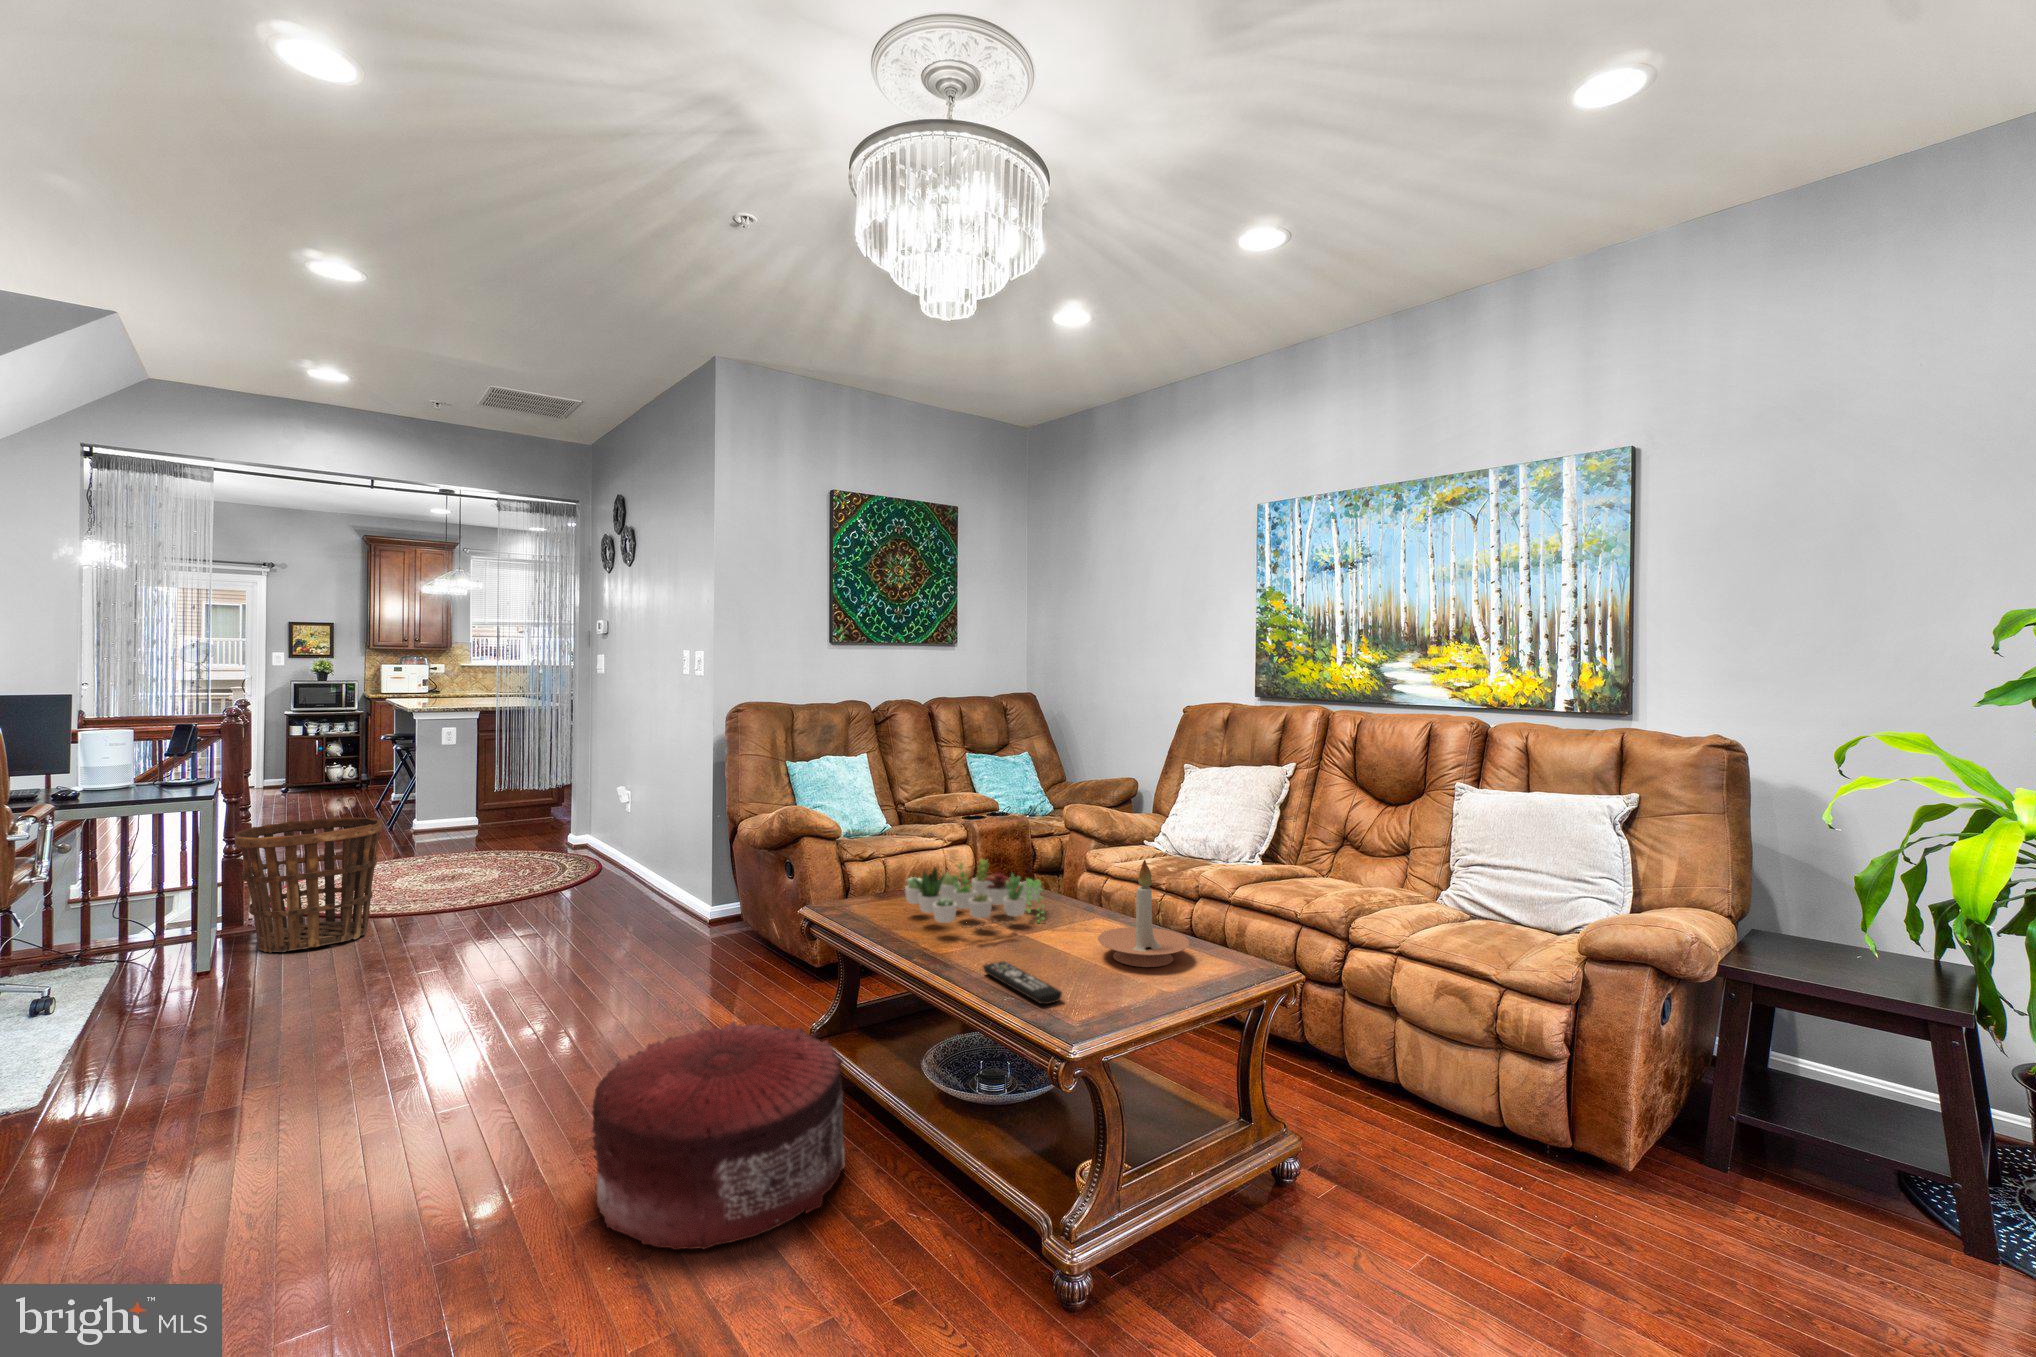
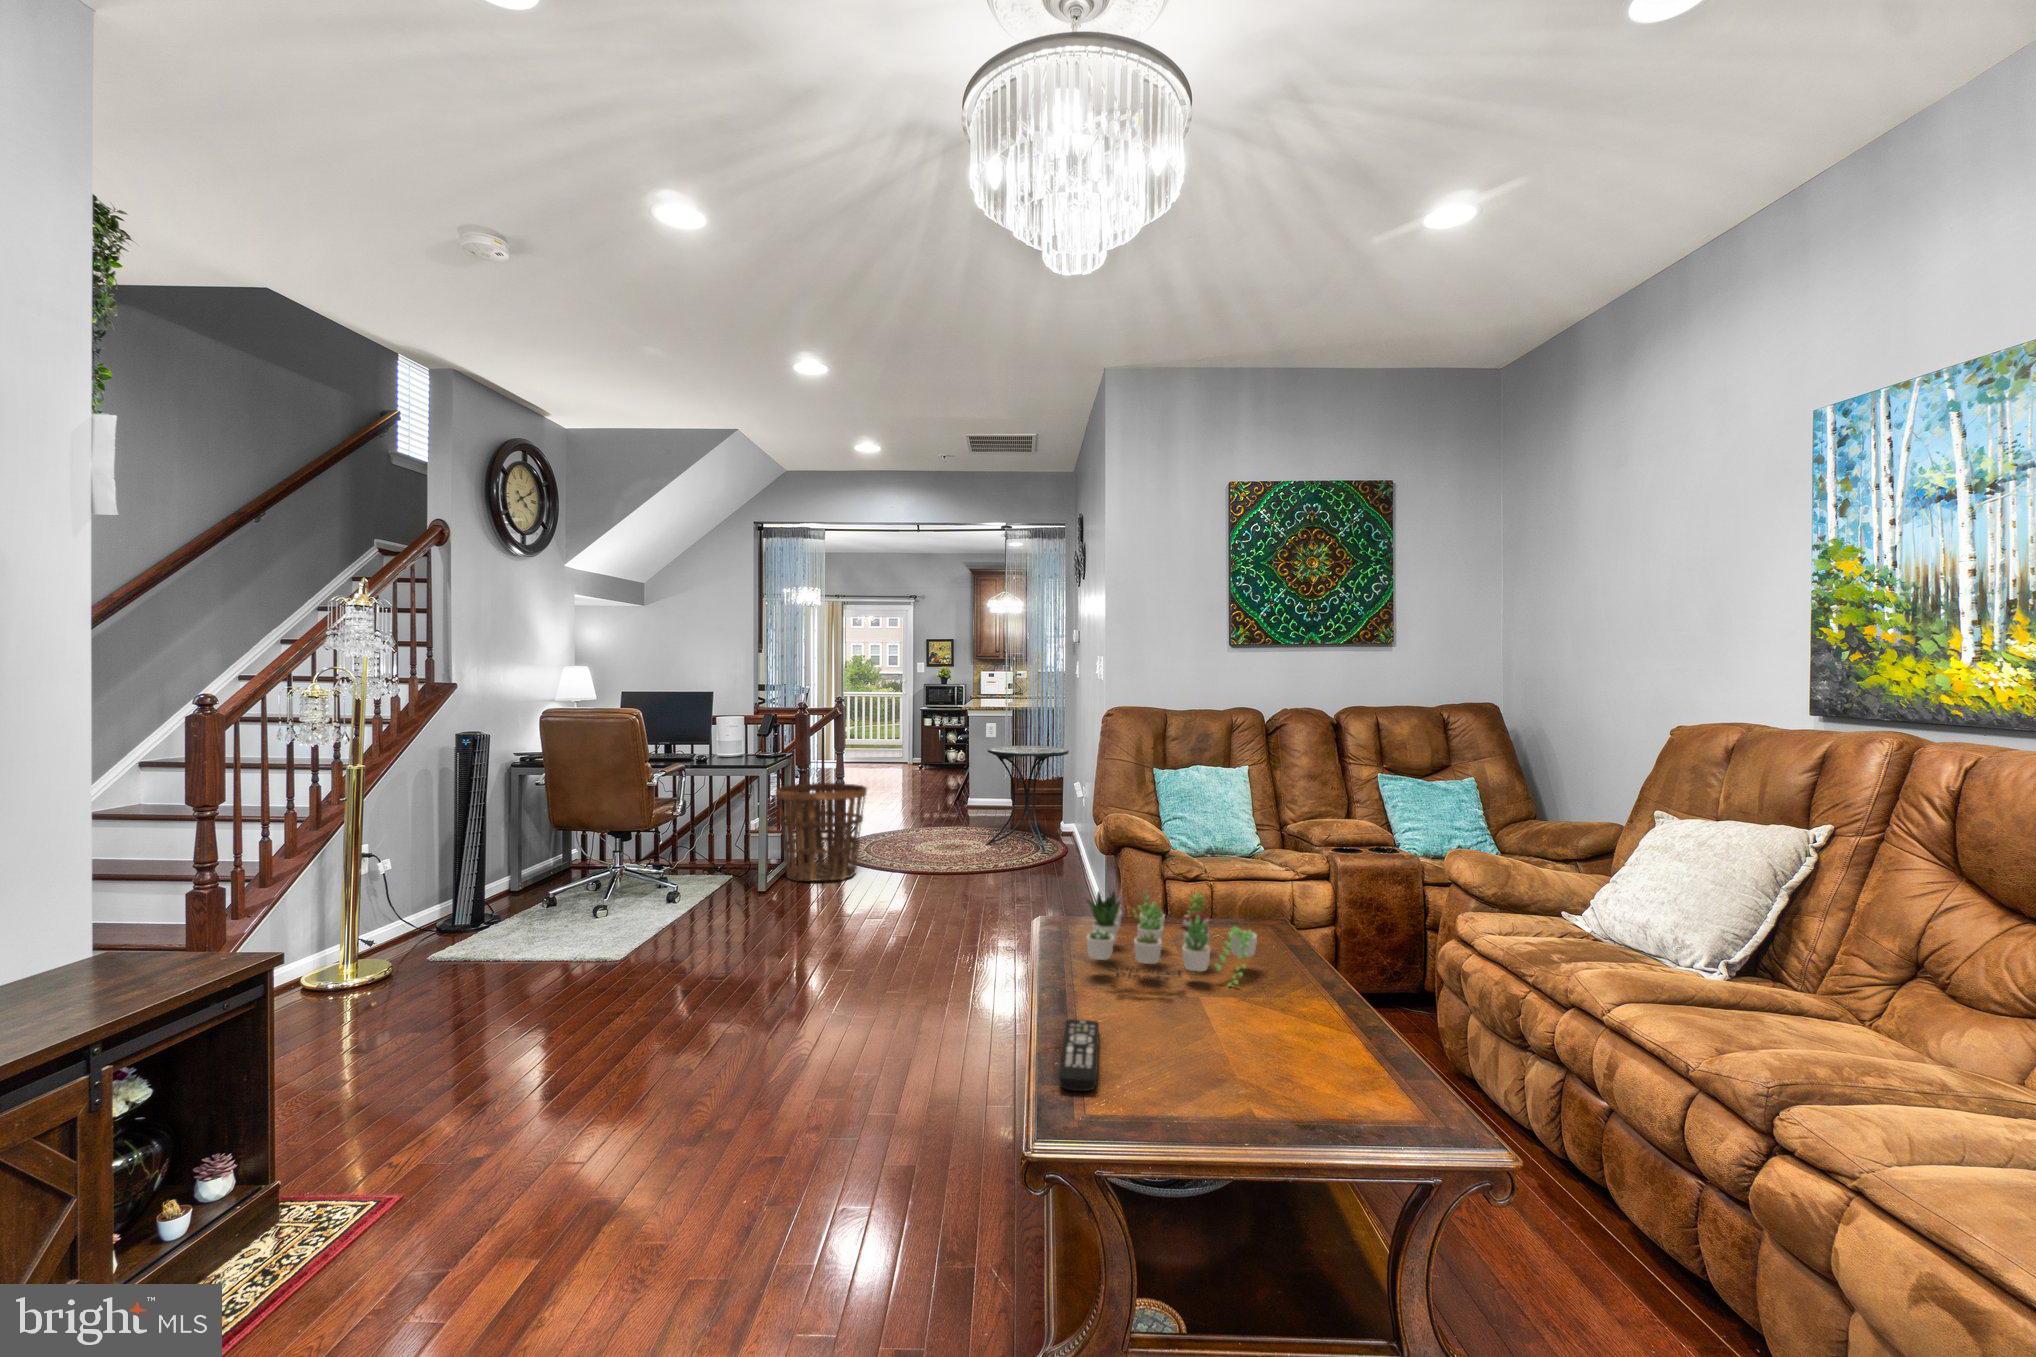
side table: none [503,752,606,871] -> present [986,745,1069,853]
candle holder: present [1098,860,1189,967] -> none [1227,926,1365,1089]
pouf: present [592,1021,845,1250] -> none [717,1012,978,1241]

